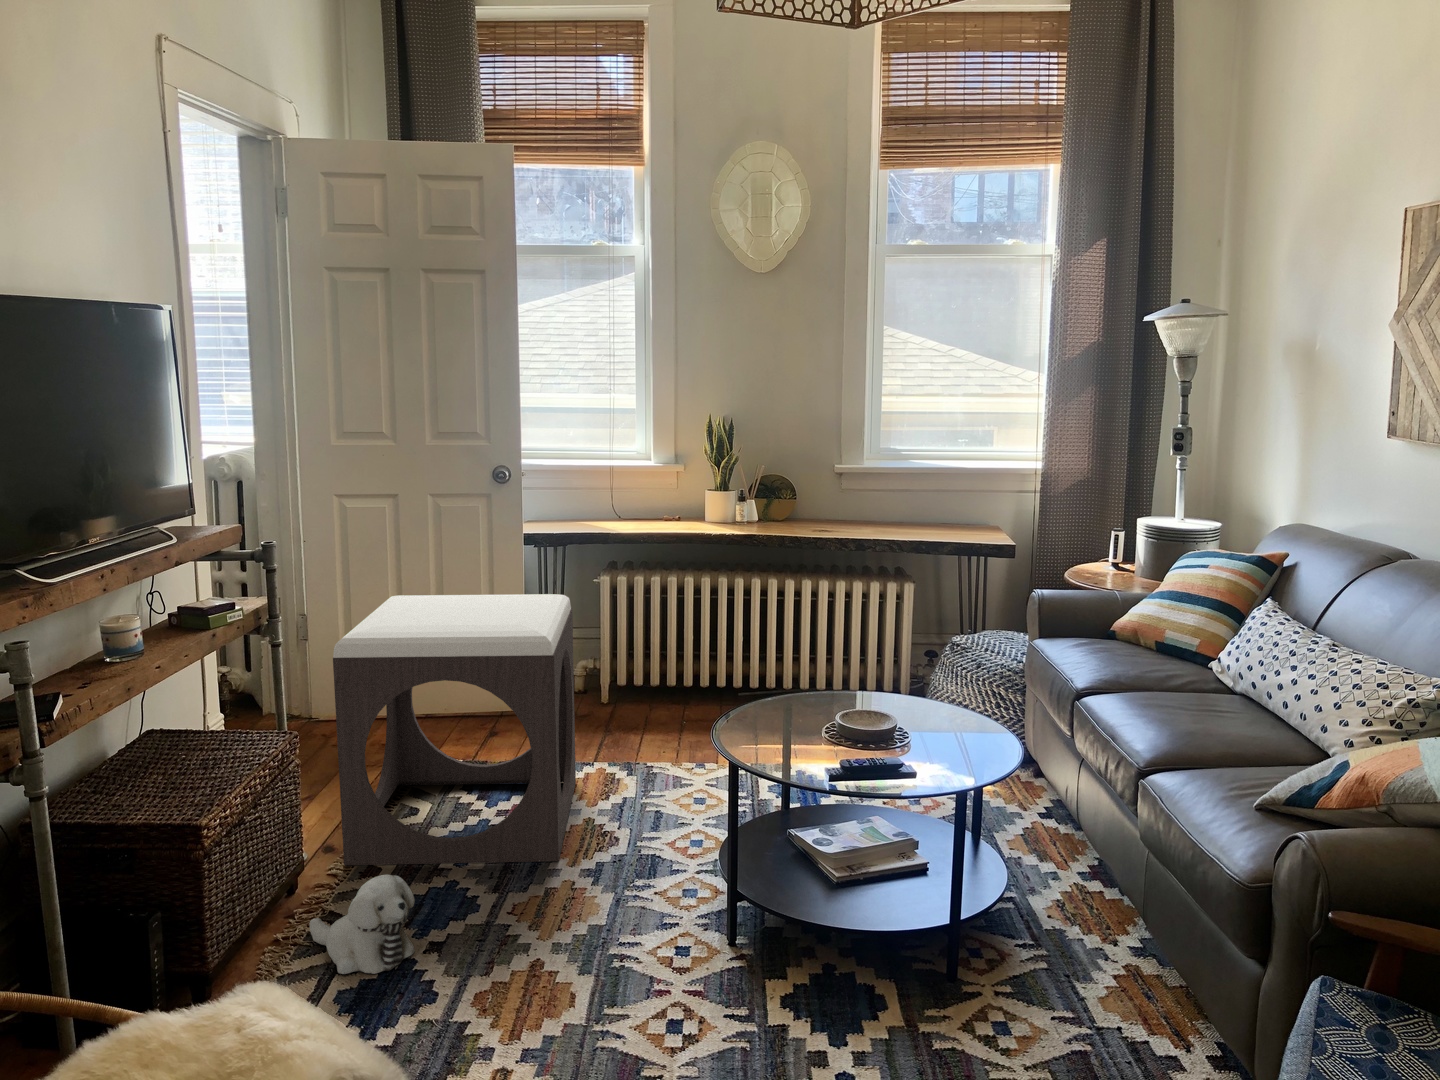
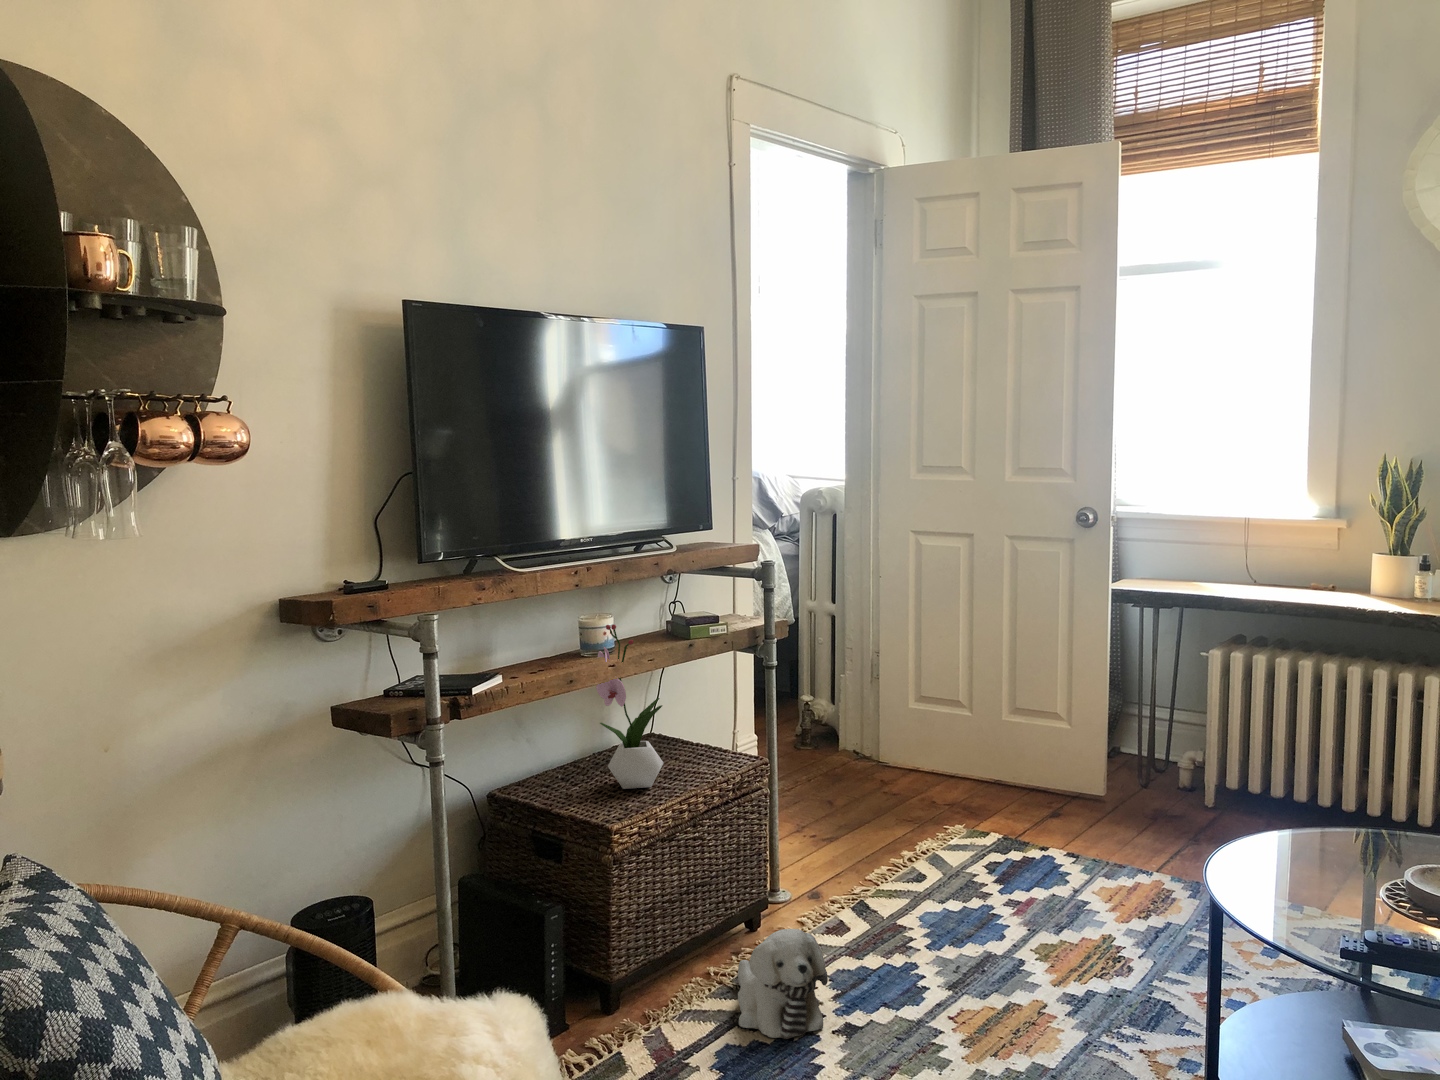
footstool: present [333,594,576,865] -> none [813,639,1119,975]
flower arrangement: none [126,621,212,787] -> present [596,625,663,789]

